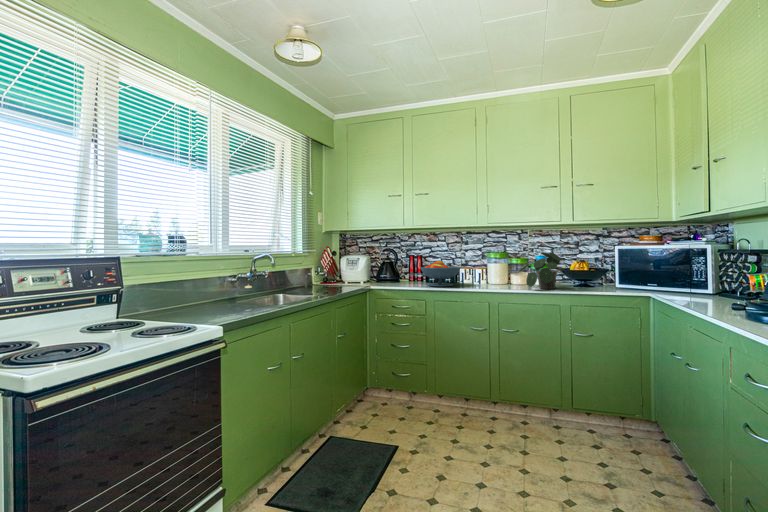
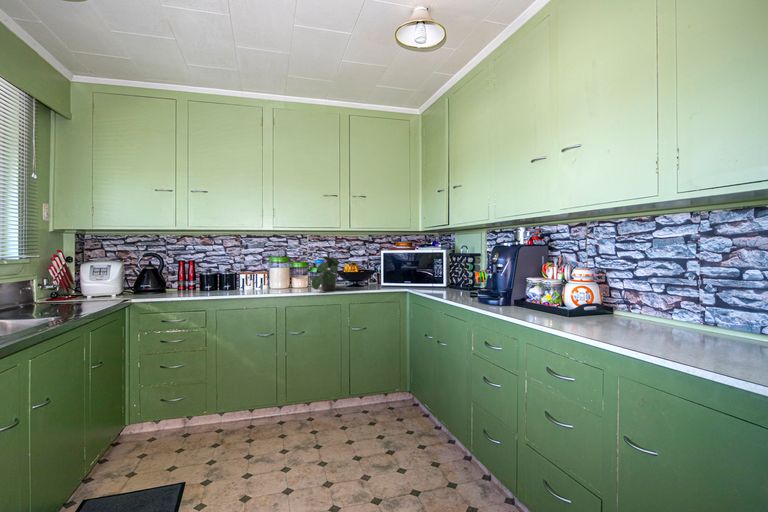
fruit bowl: present [421,261,460,286] -> none [197,266,244,294]

